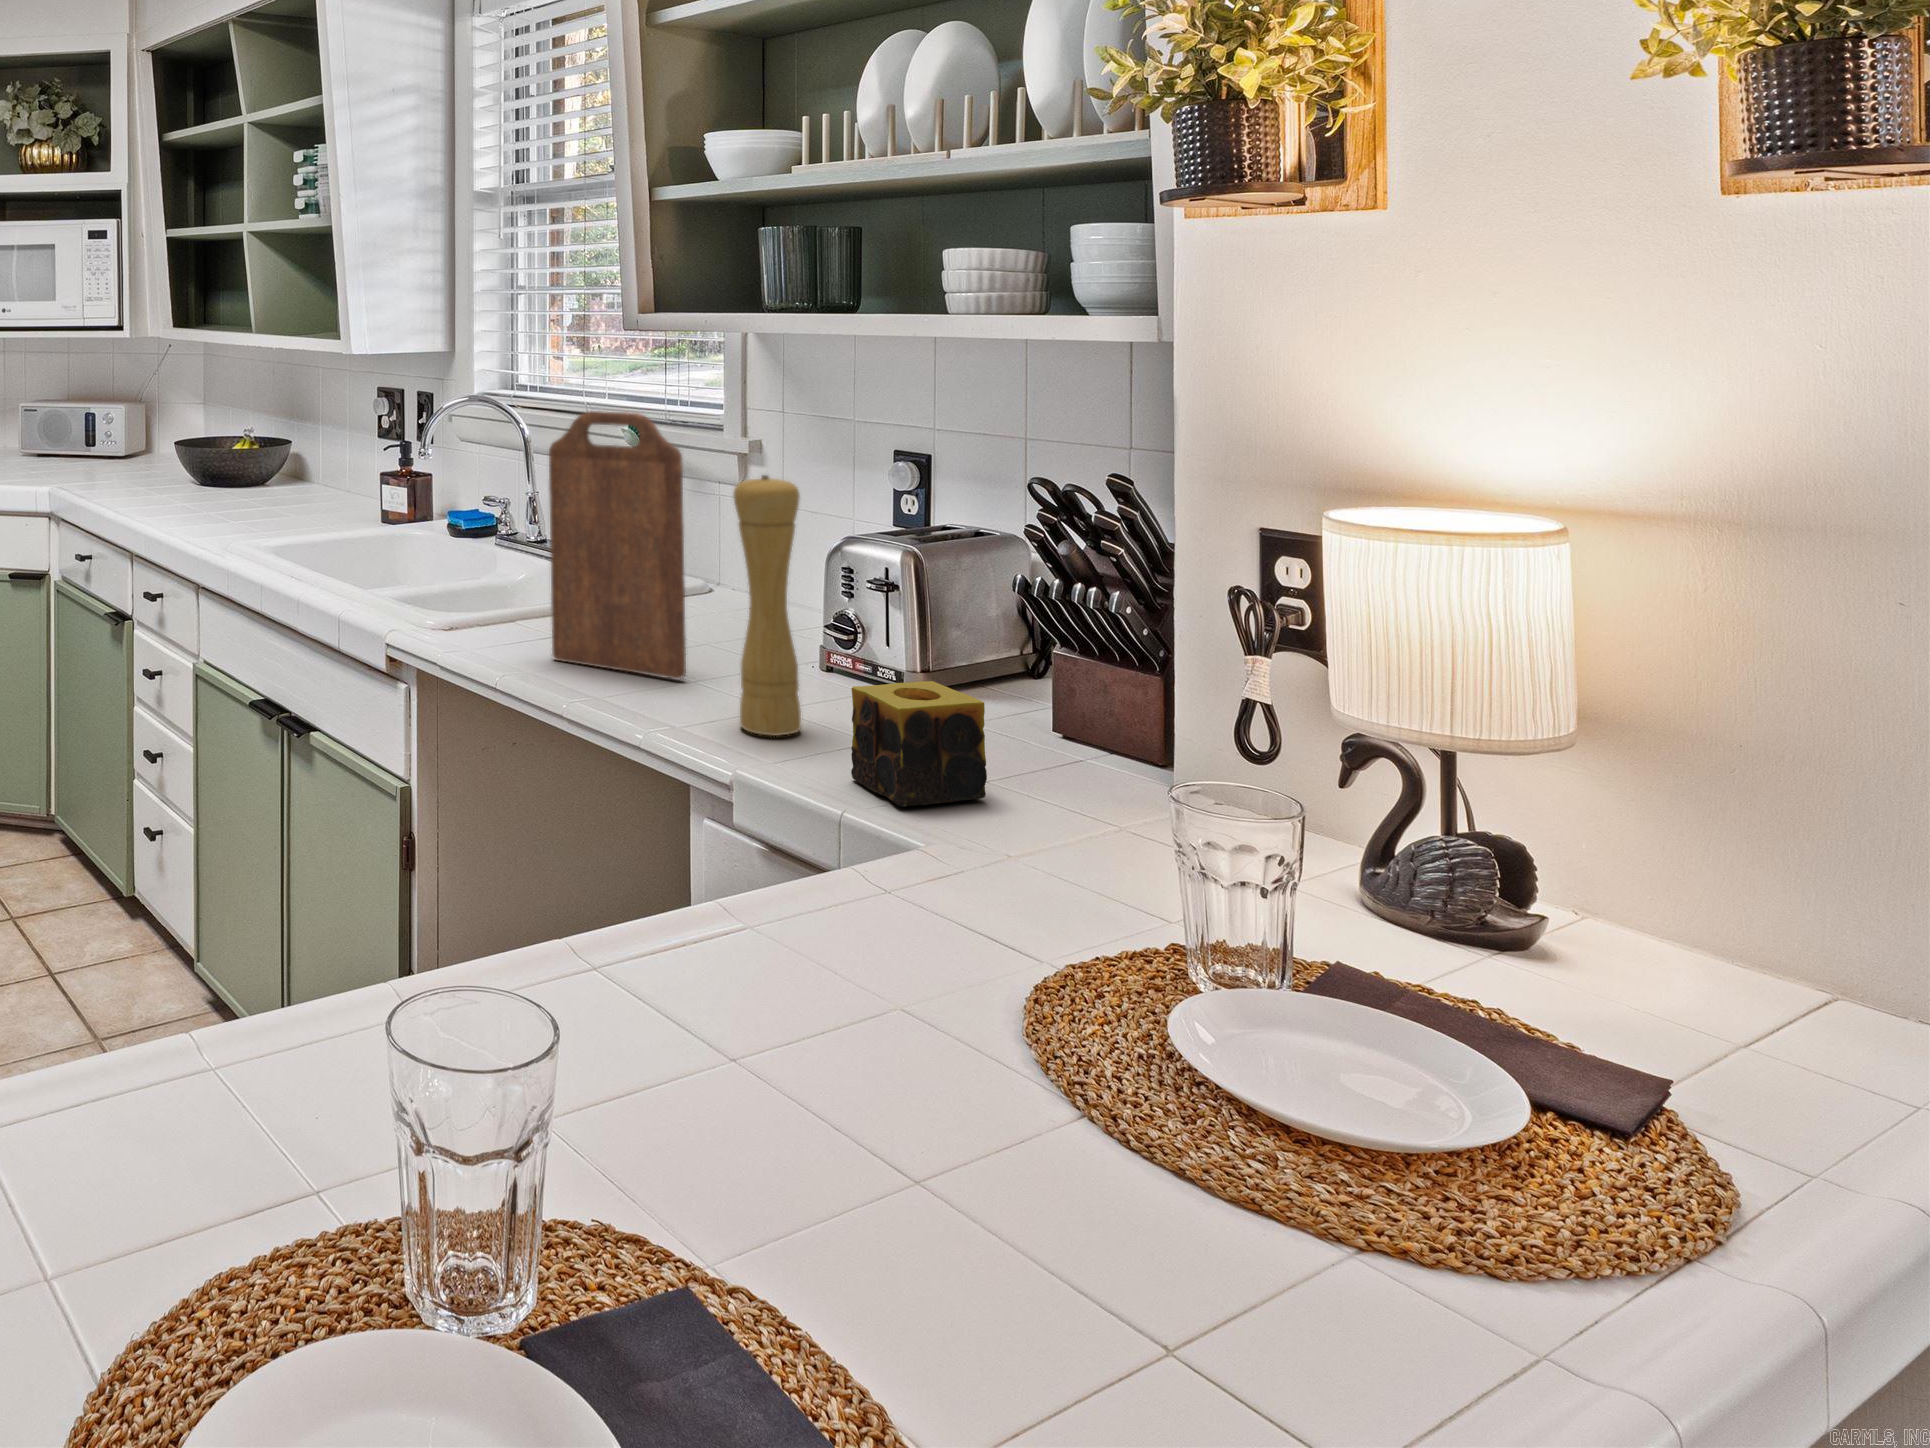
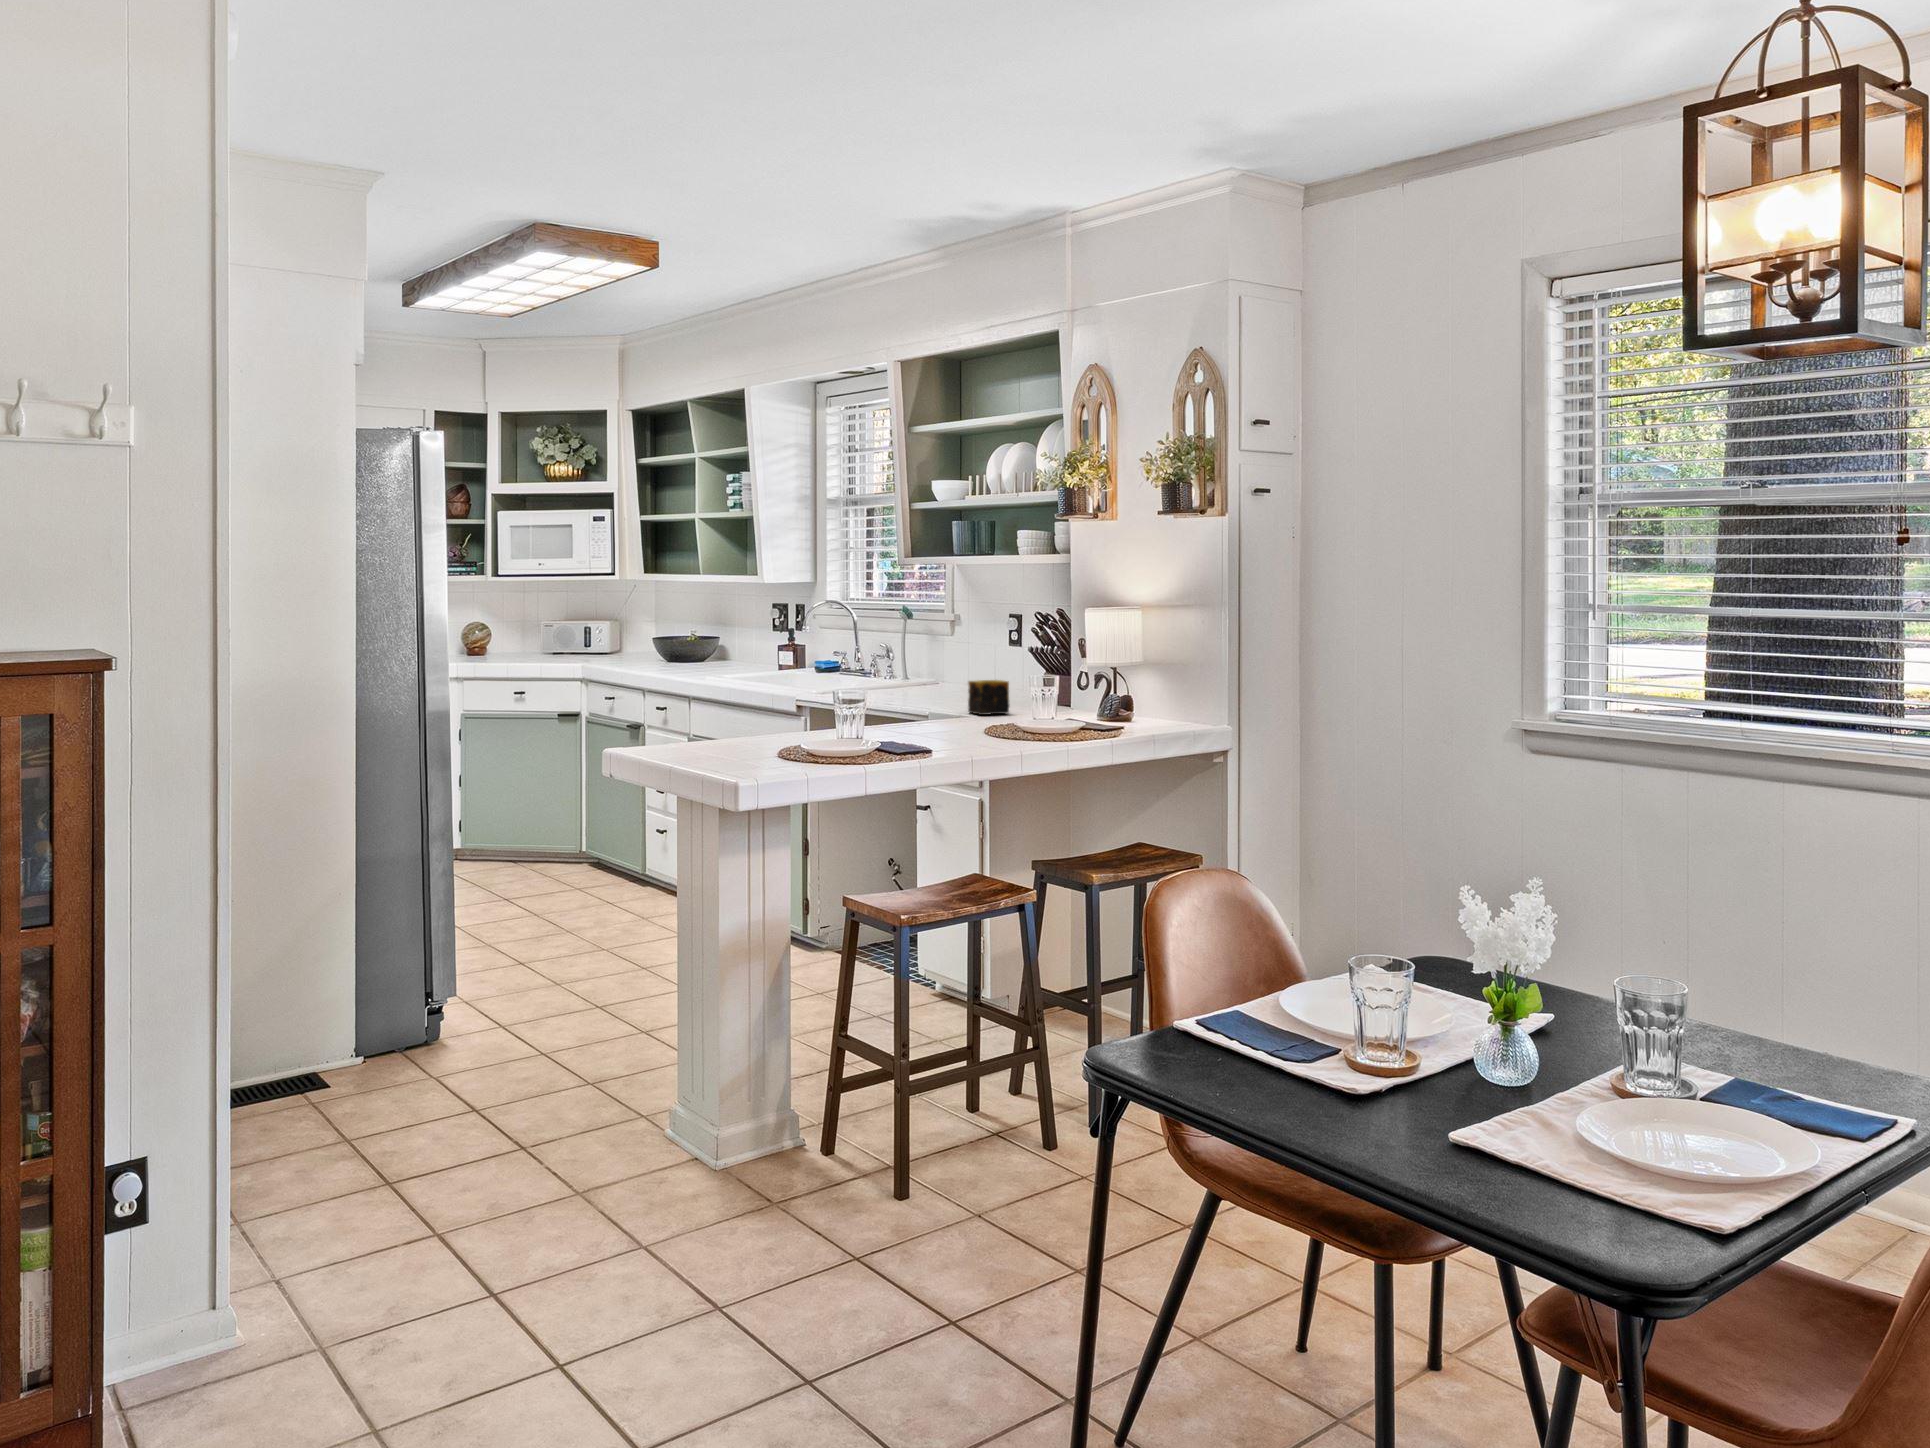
cutting board: present [549,411,686,679] -> none [865,596,919,700]
pepper mill: present [733,475,801,736] -> none [933,613,957,707]

